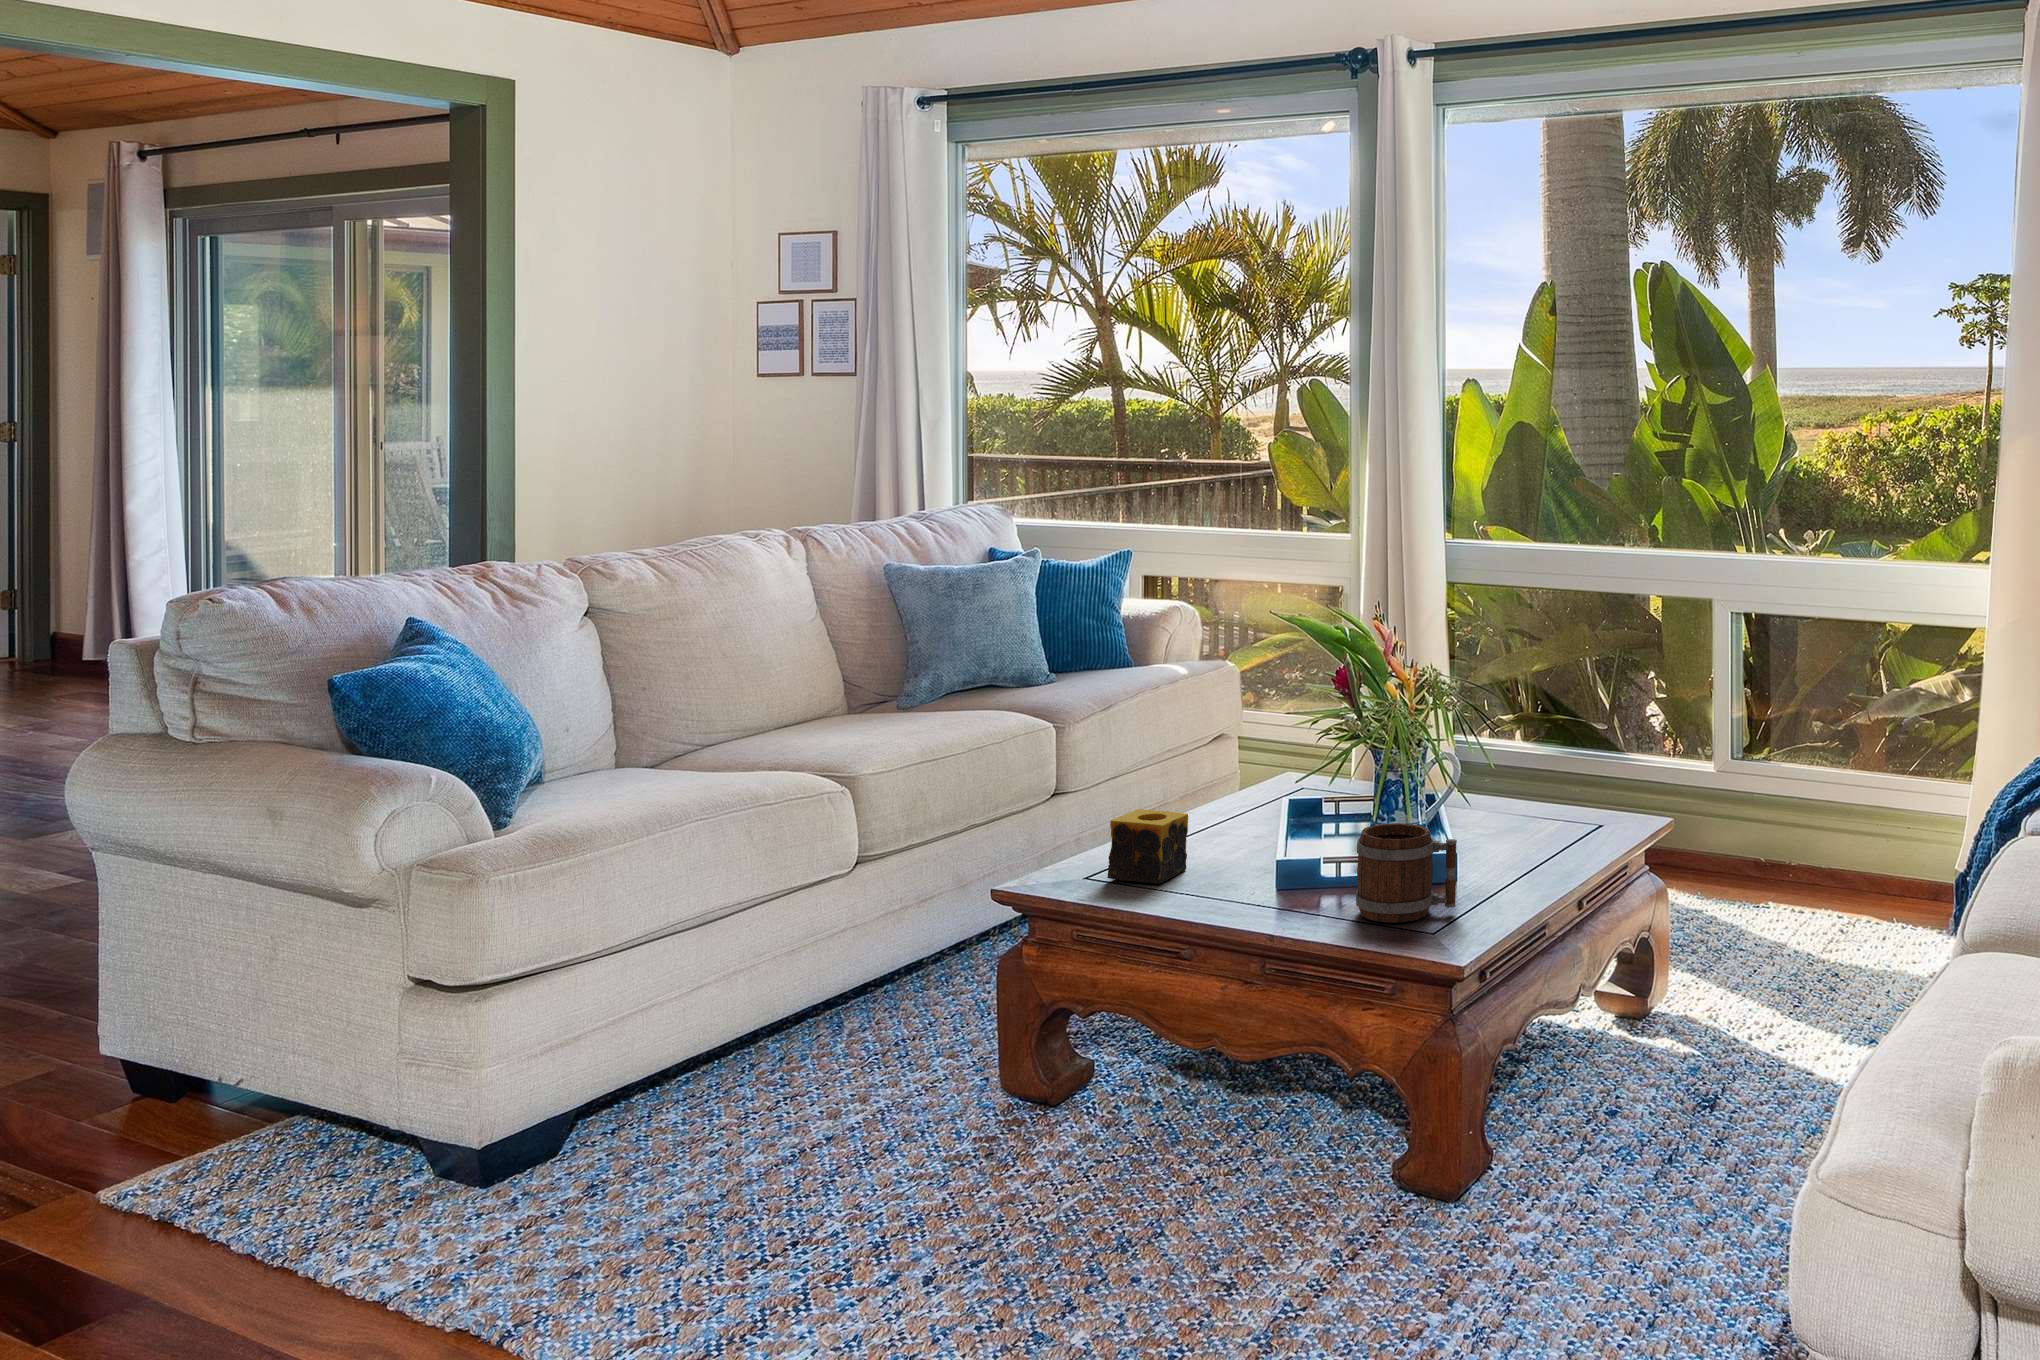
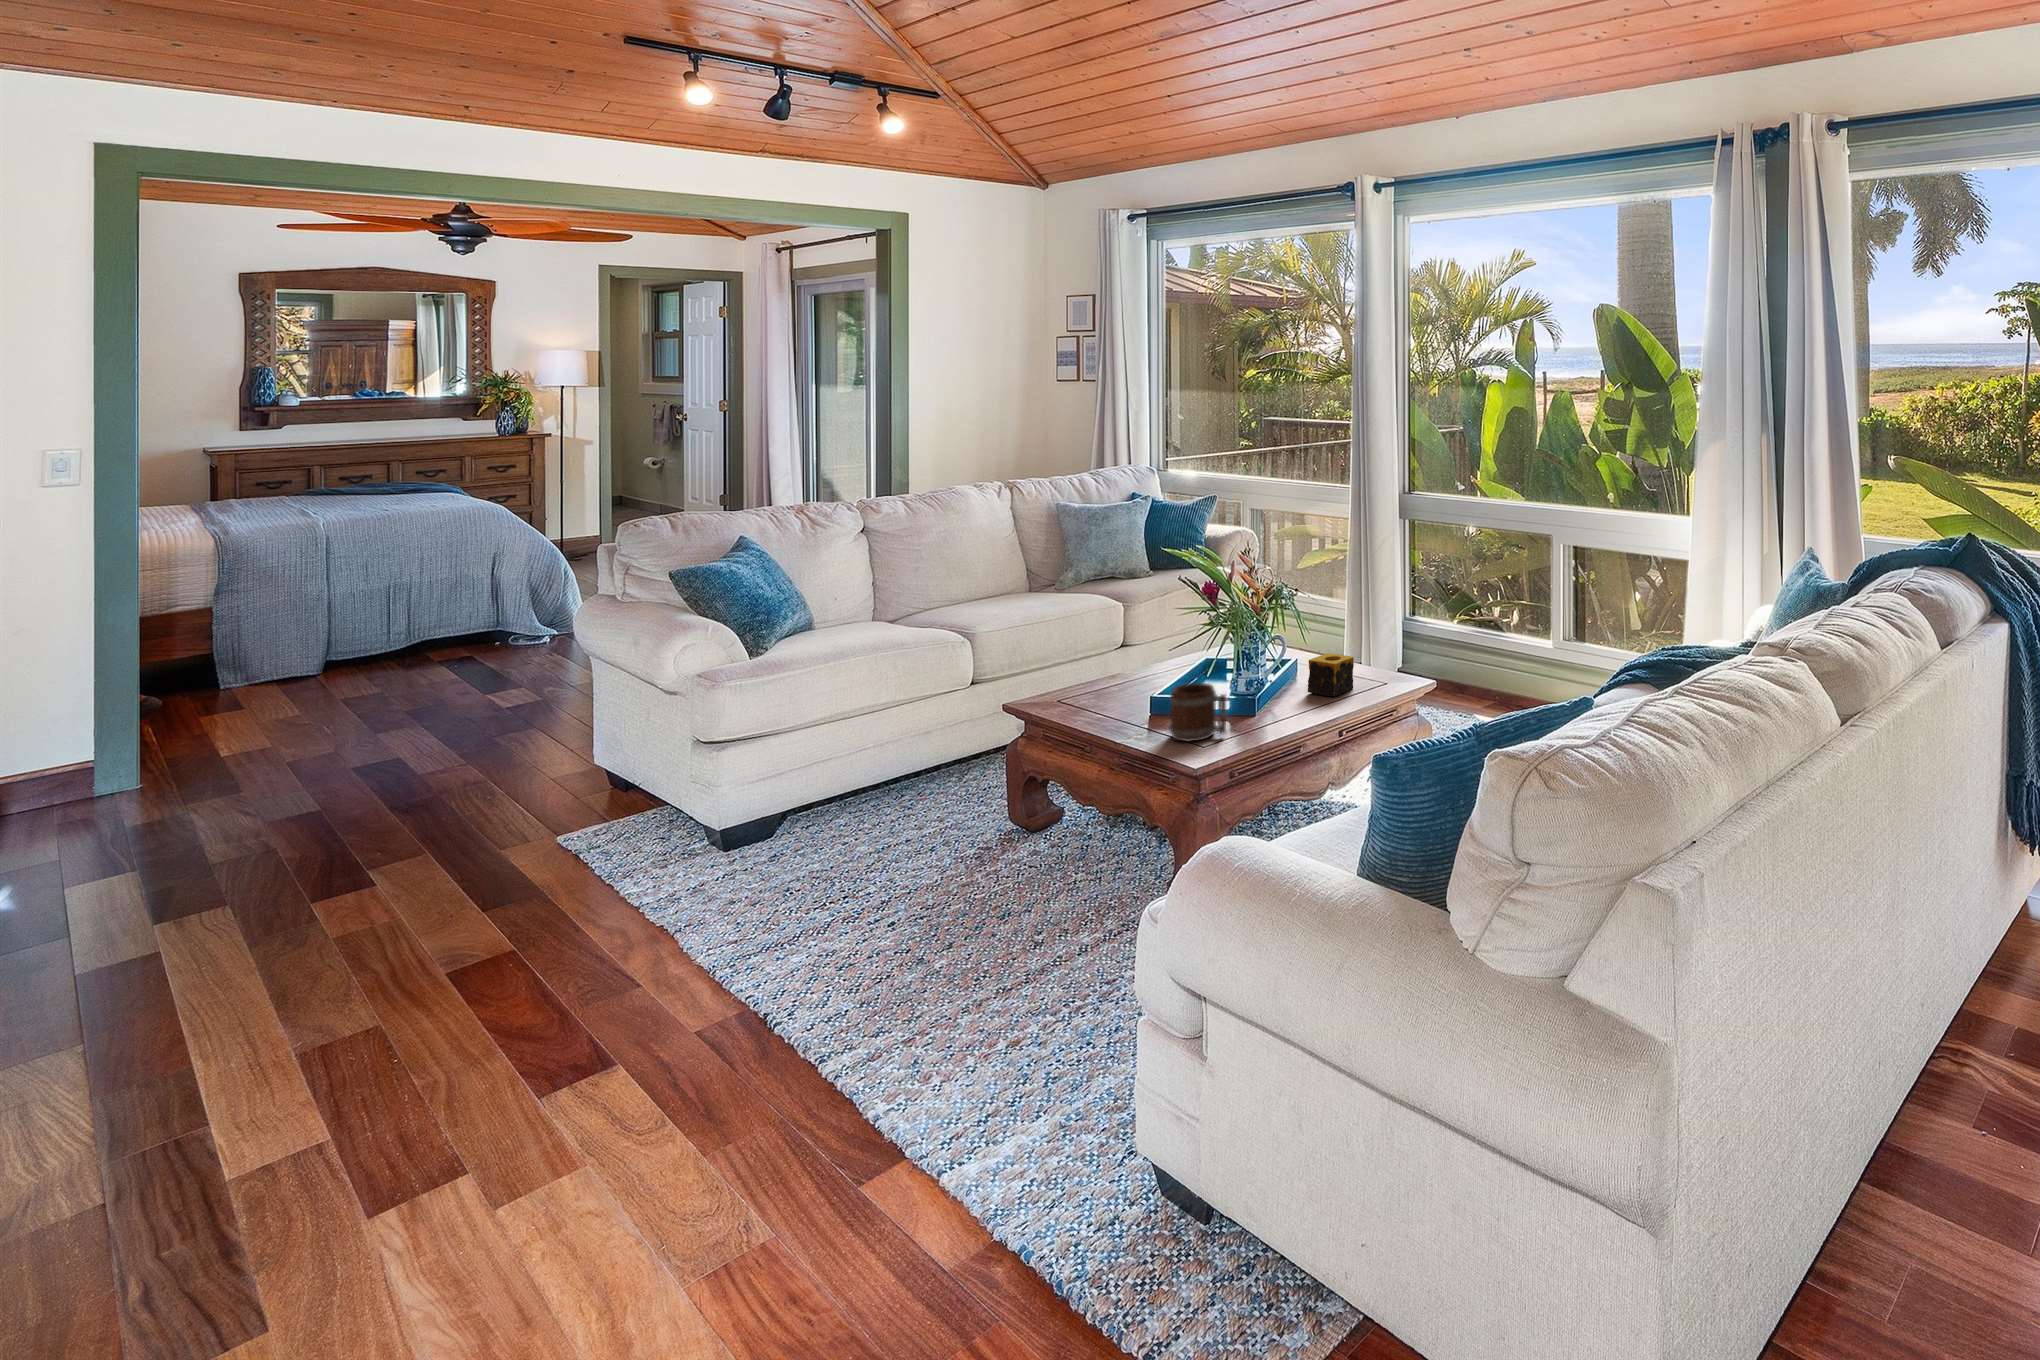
candle: present [1108,809,1188,884] -> present [1308,653,1354,697]

